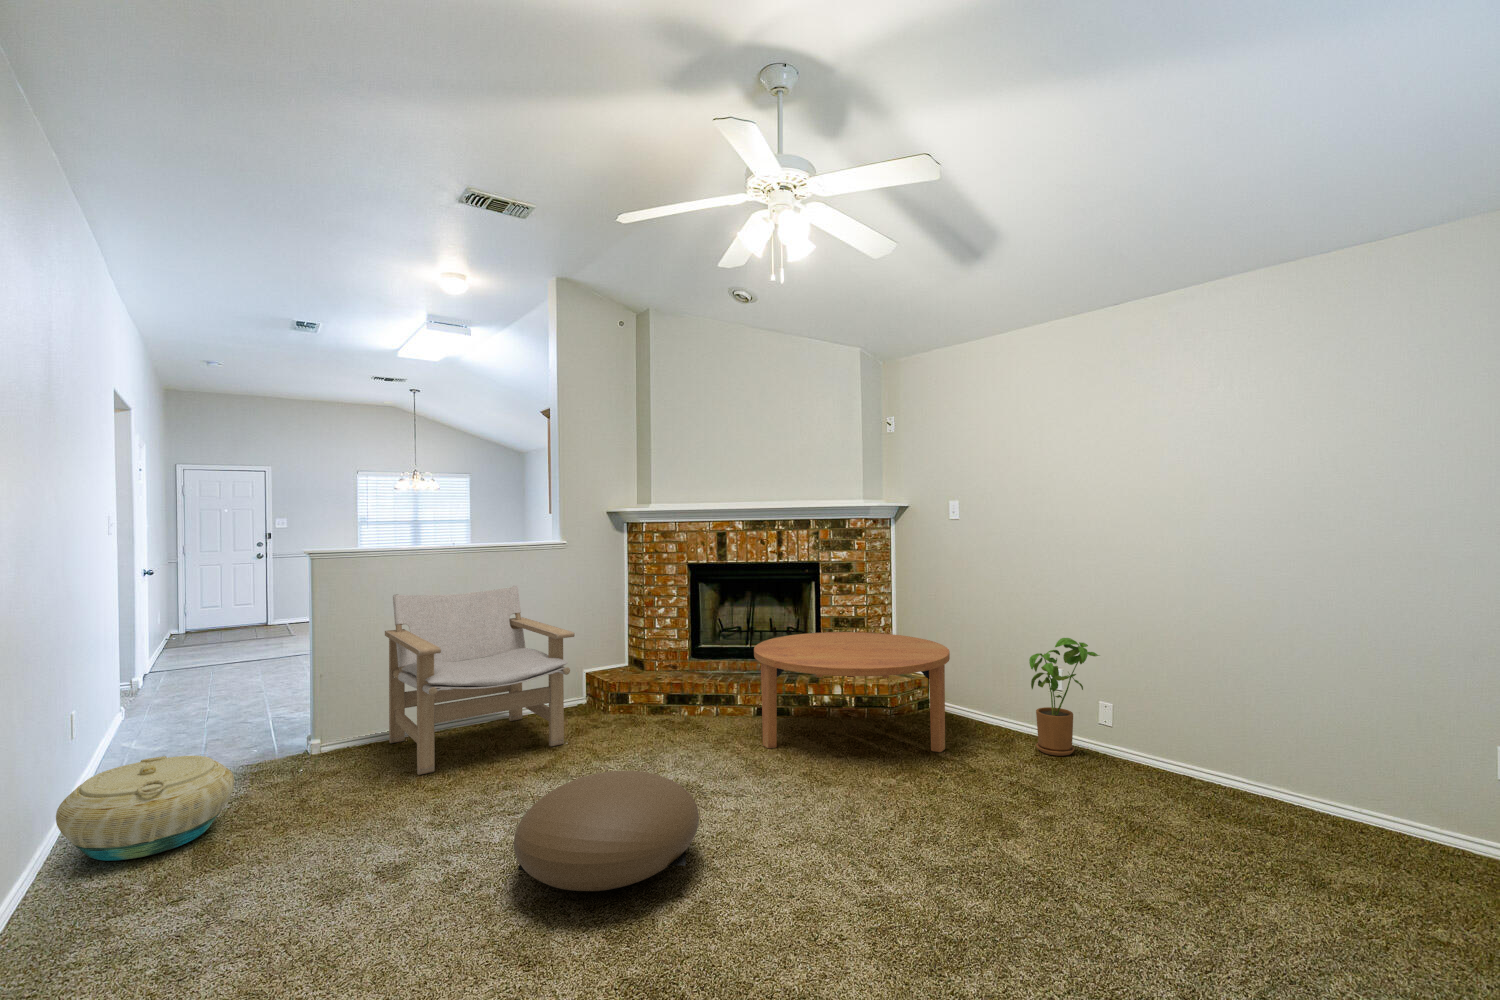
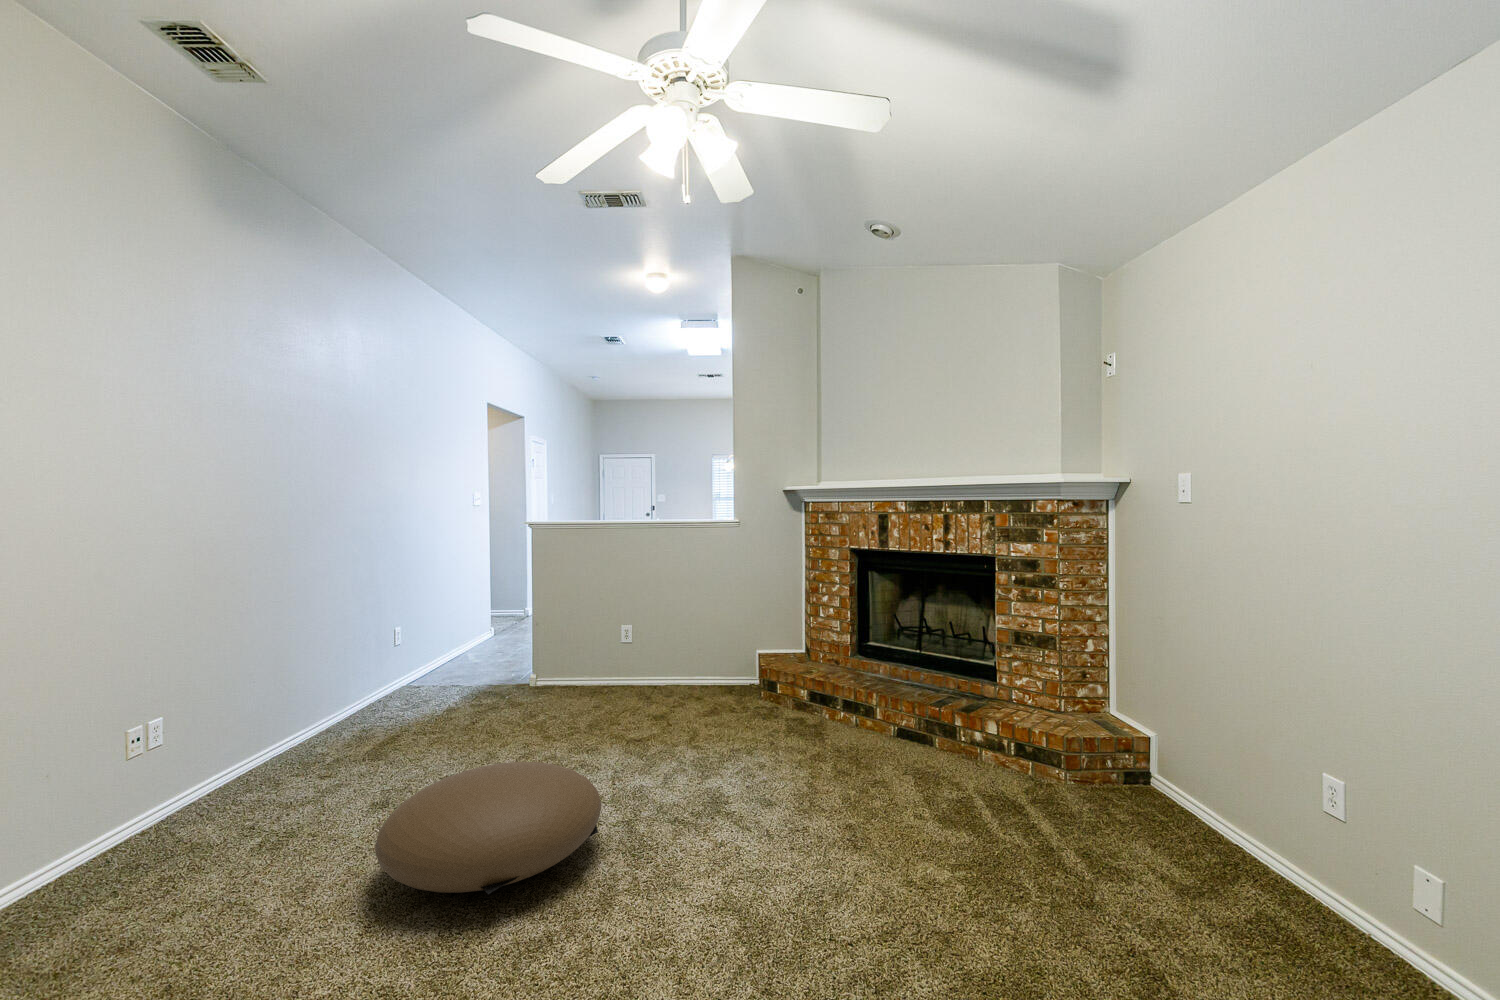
lounge chair: present [385,586,575,775] -> none [527,561,688,721]
coffee table: present [754,632,950,752] -> none [840,646,1121,859]
house plant: present [1029,638,1099,756] -> none [1226,727,1391,948]
basket: present [56,756,234,861] -> none [287,668,404,738]

